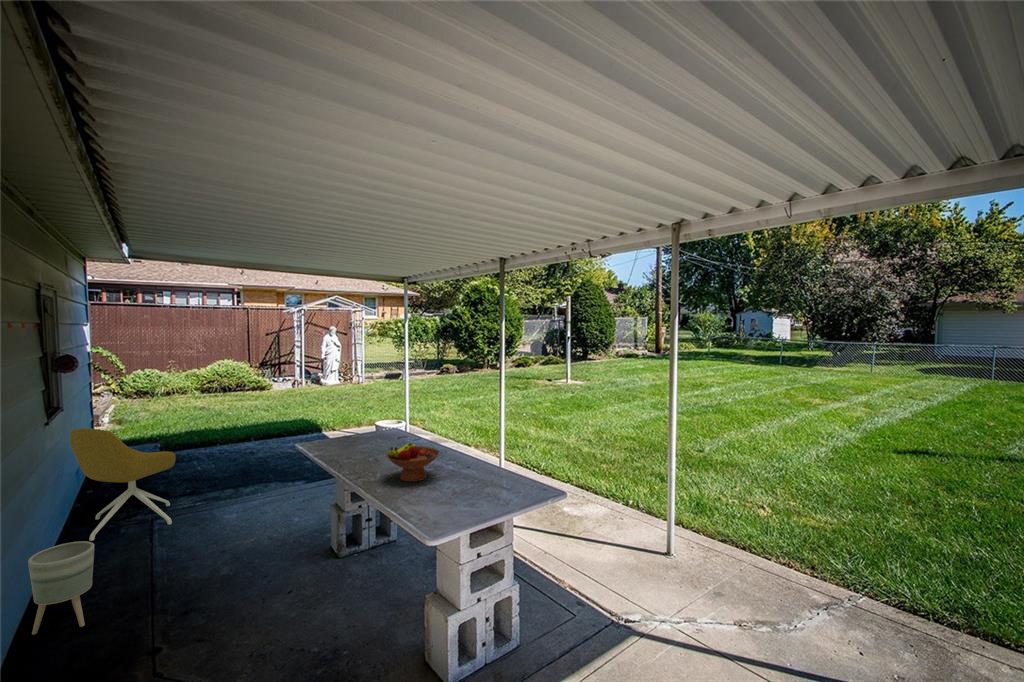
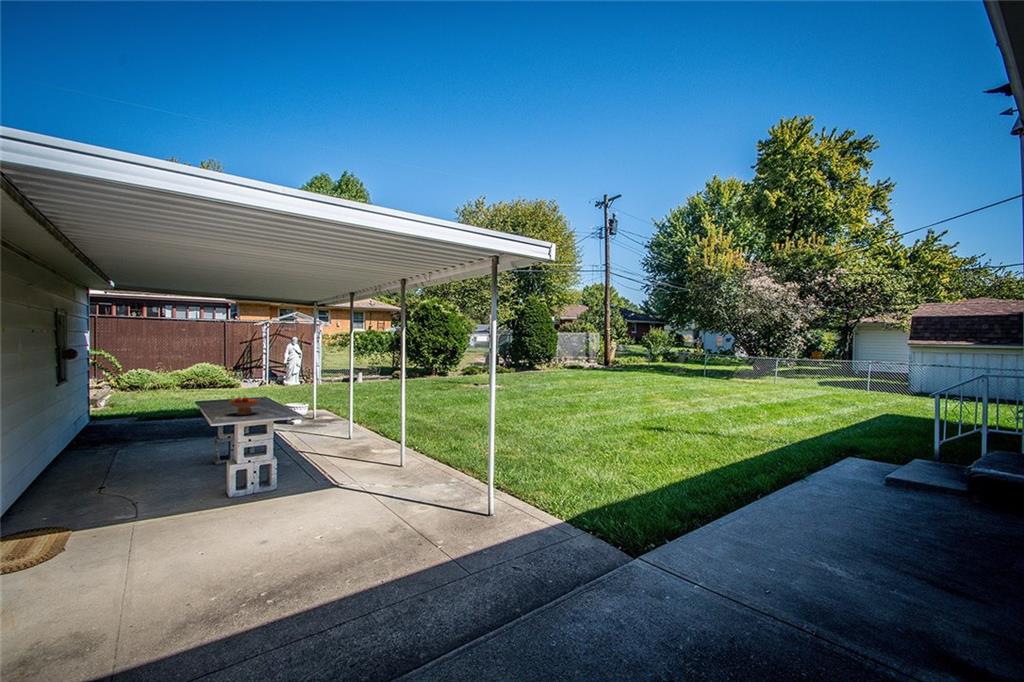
chair: present [70,428,176,541] -> none [69,391,132,457]
planter: present [28,541,94,635] -> none [42,442,75,484]

